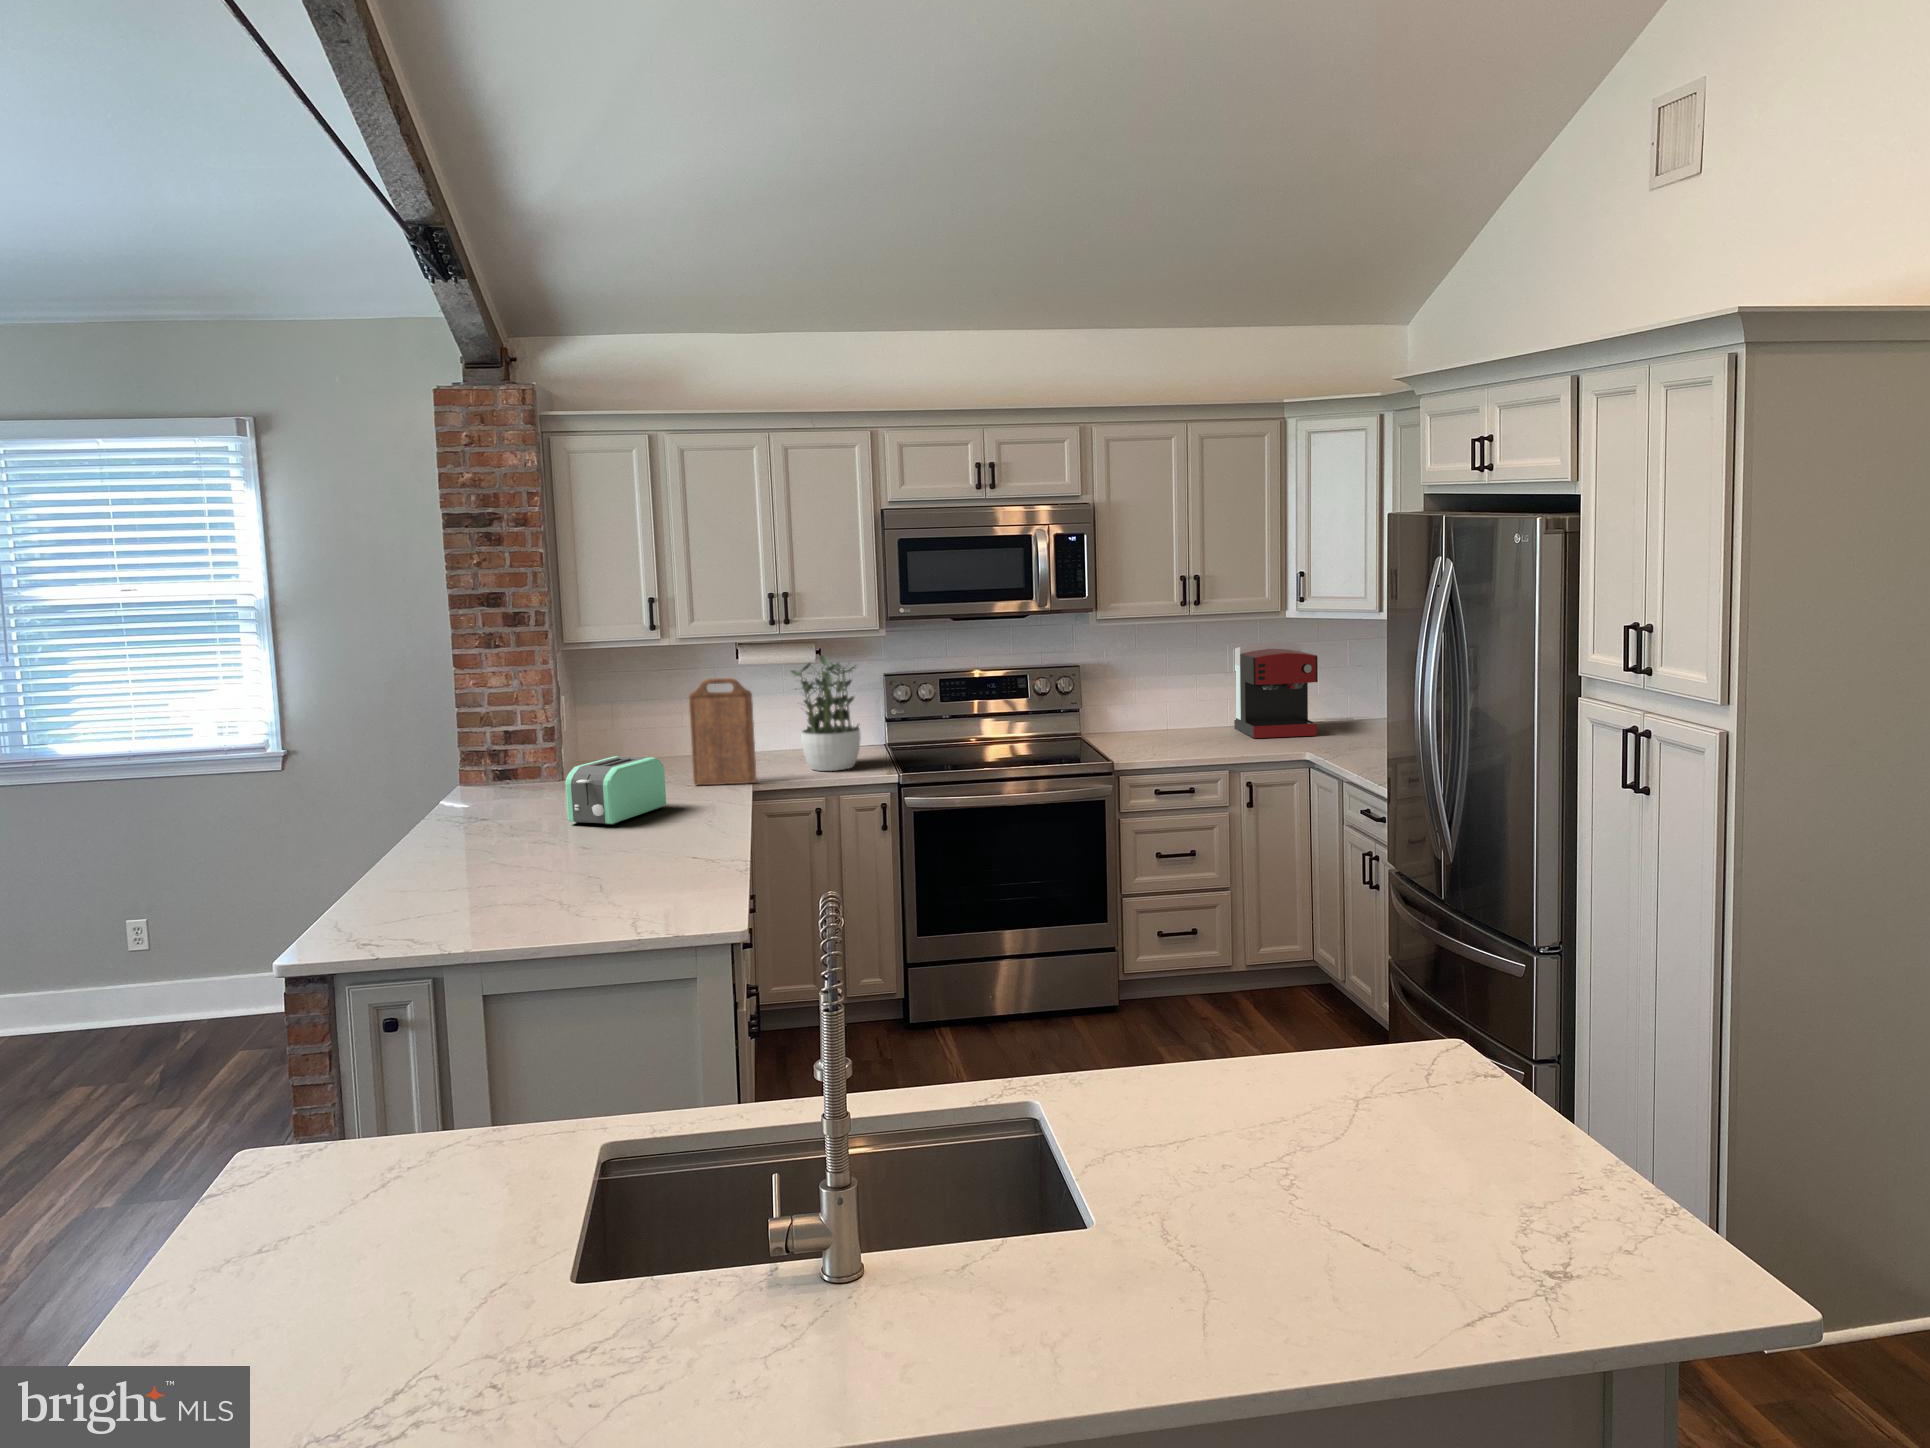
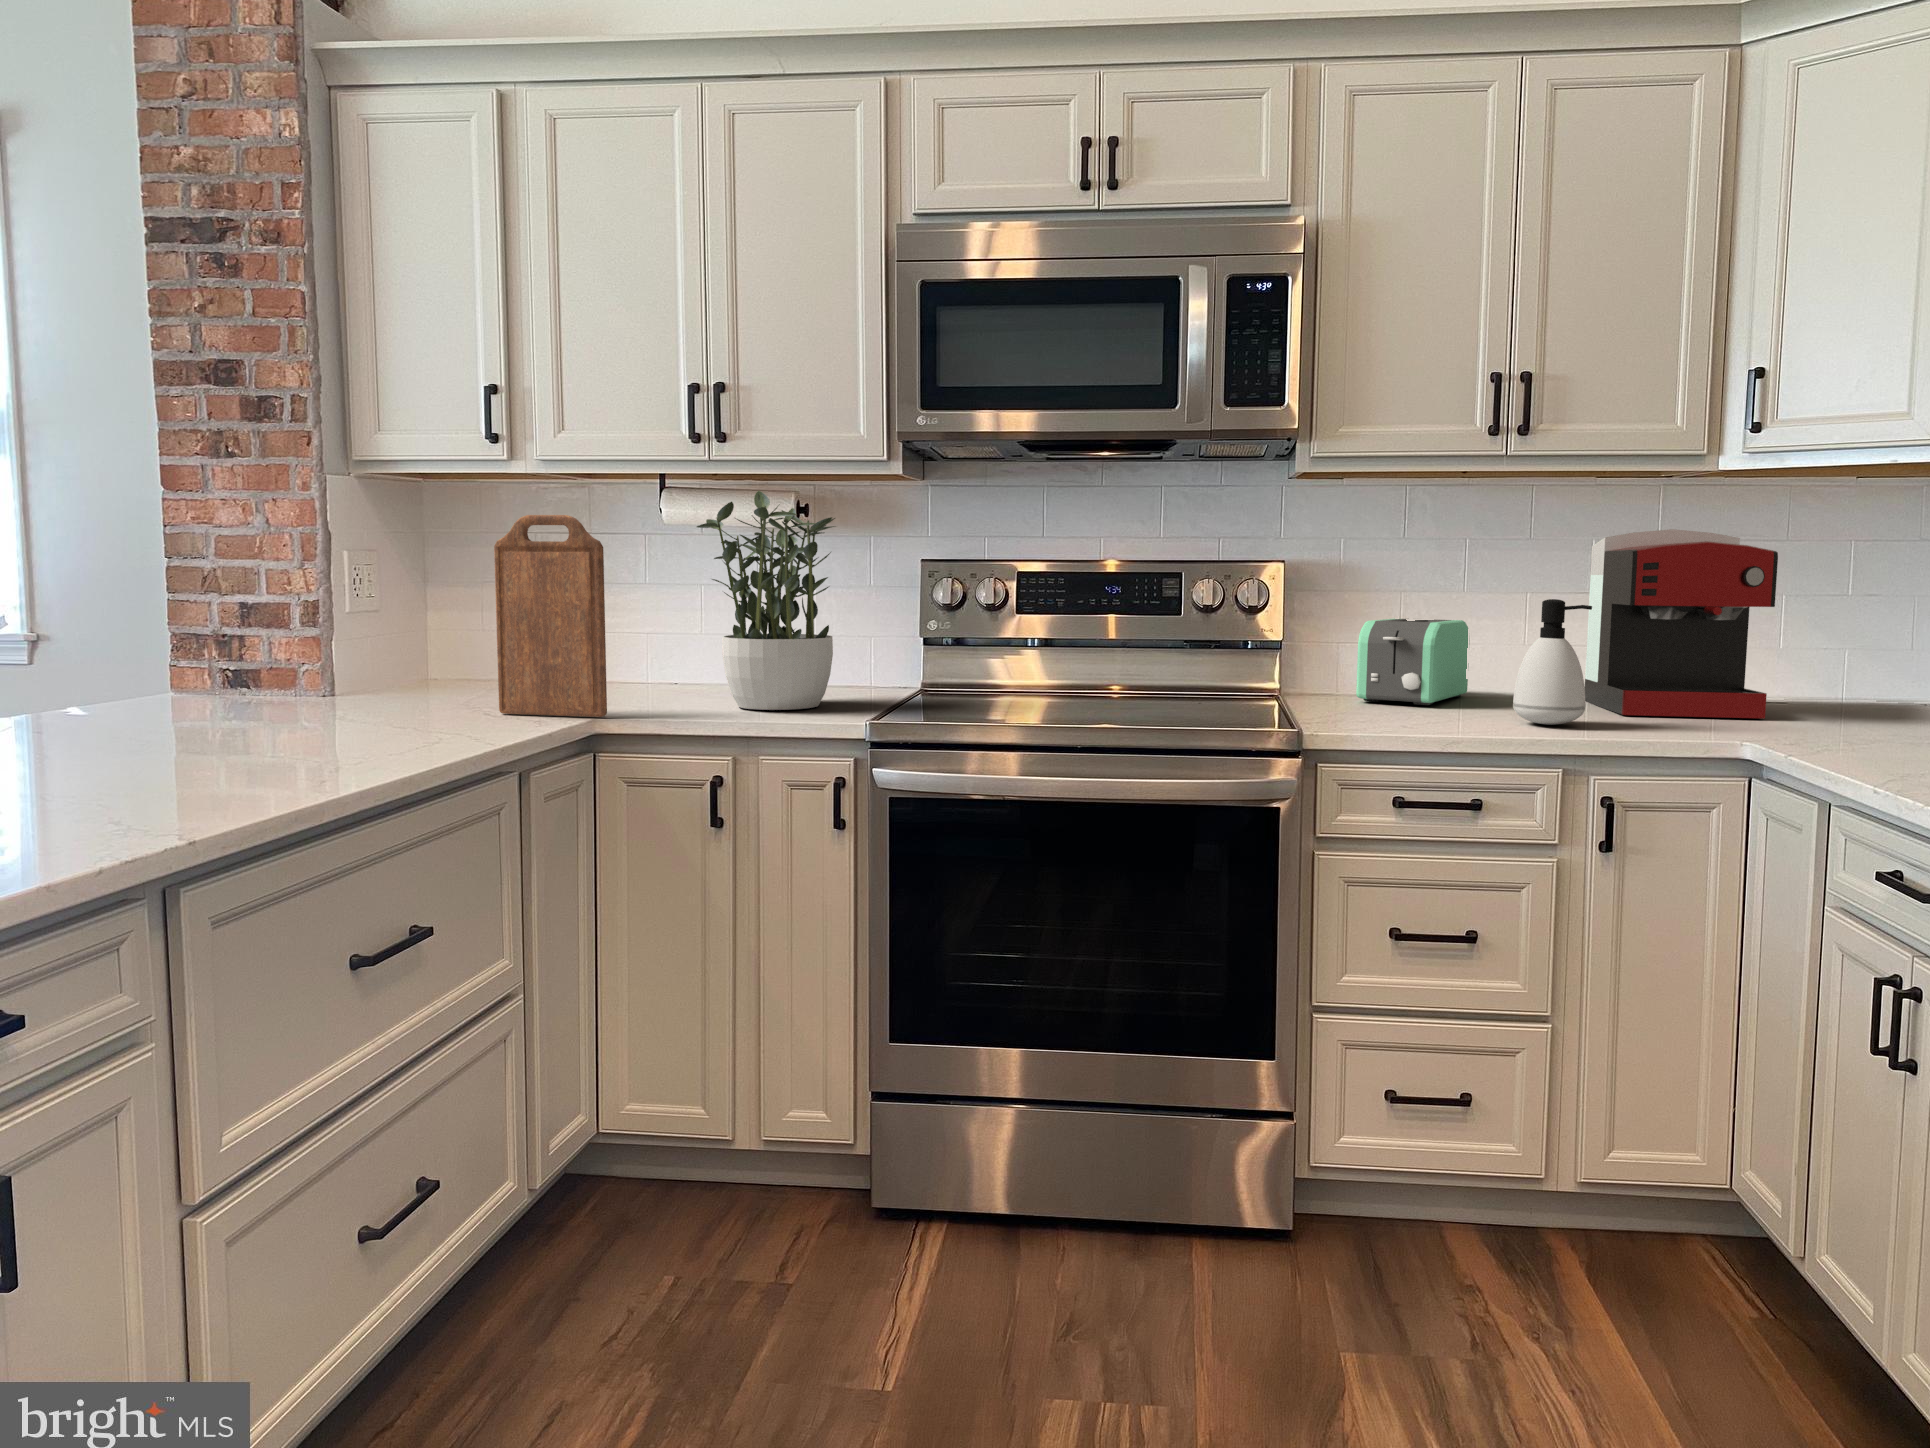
soap dispenser: none [1204,688,1237,748] -> present [1513,599,1592,725]
toaster: present [566,756,666,825] -> present [1356,618,1468,705]

